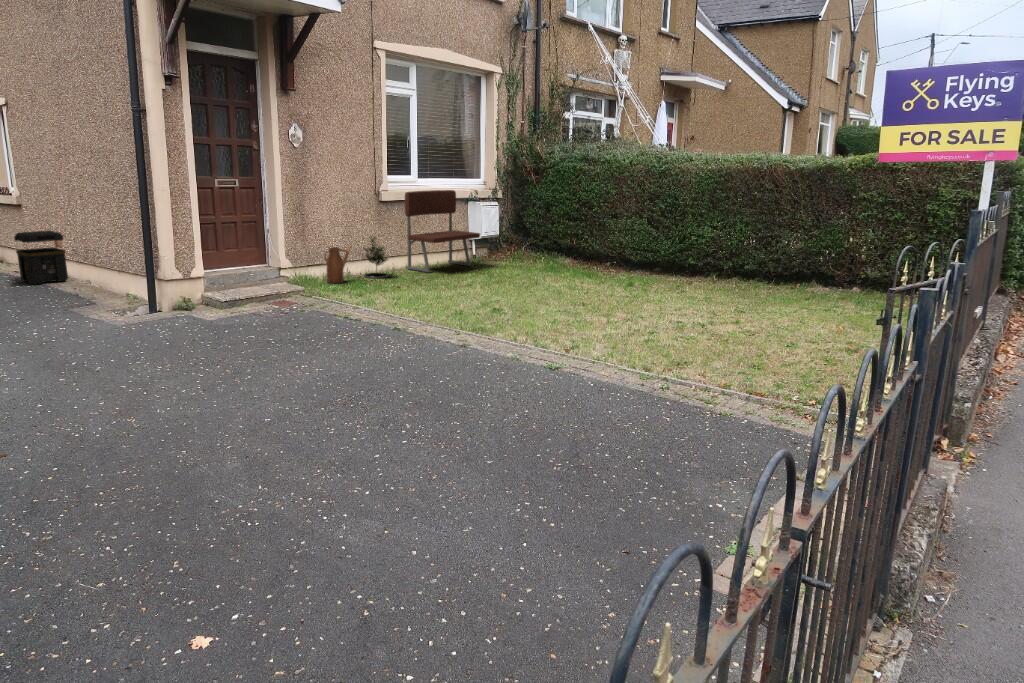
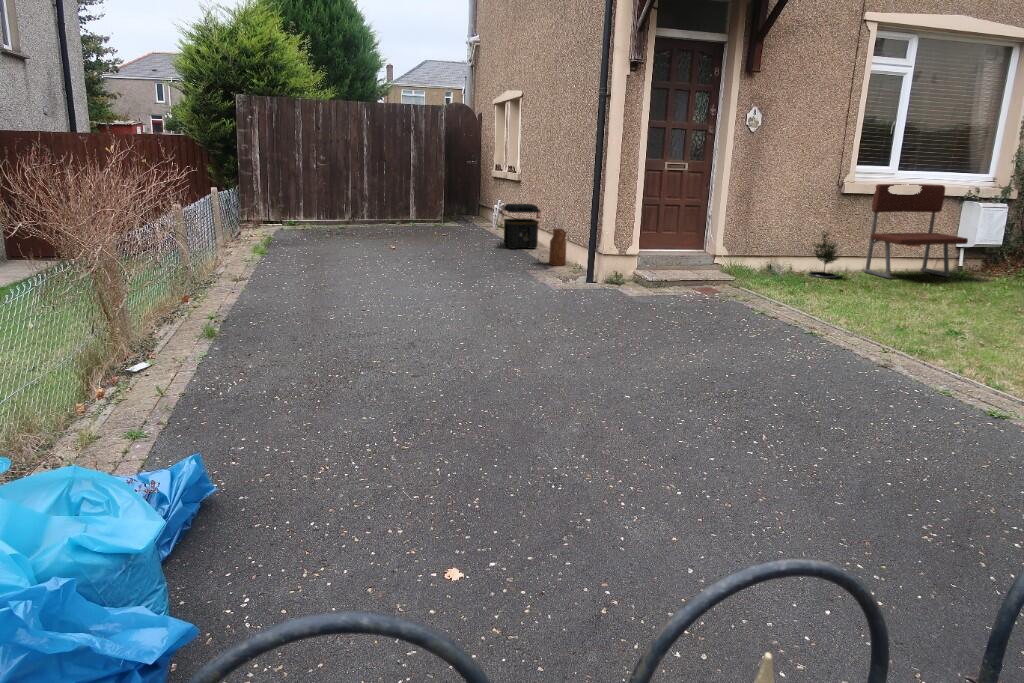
watering can: present [324,246,351,283] -> present [549,229,567,266]

